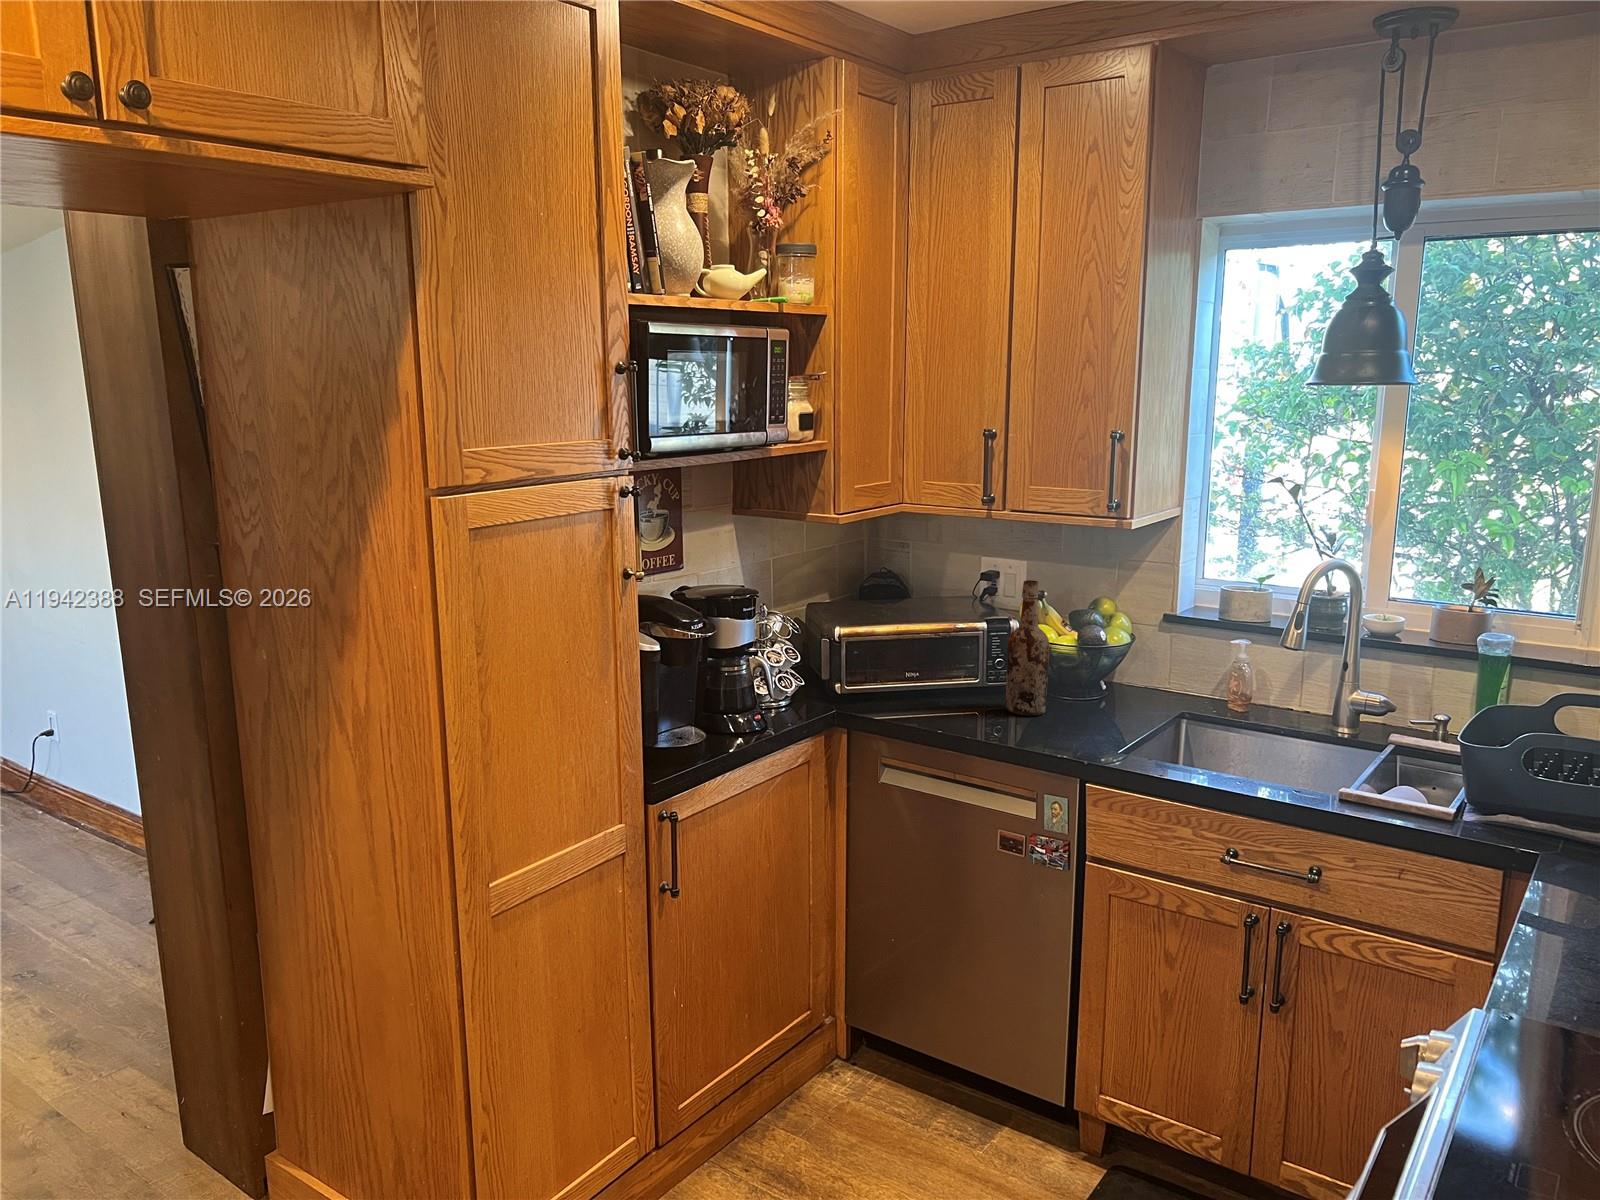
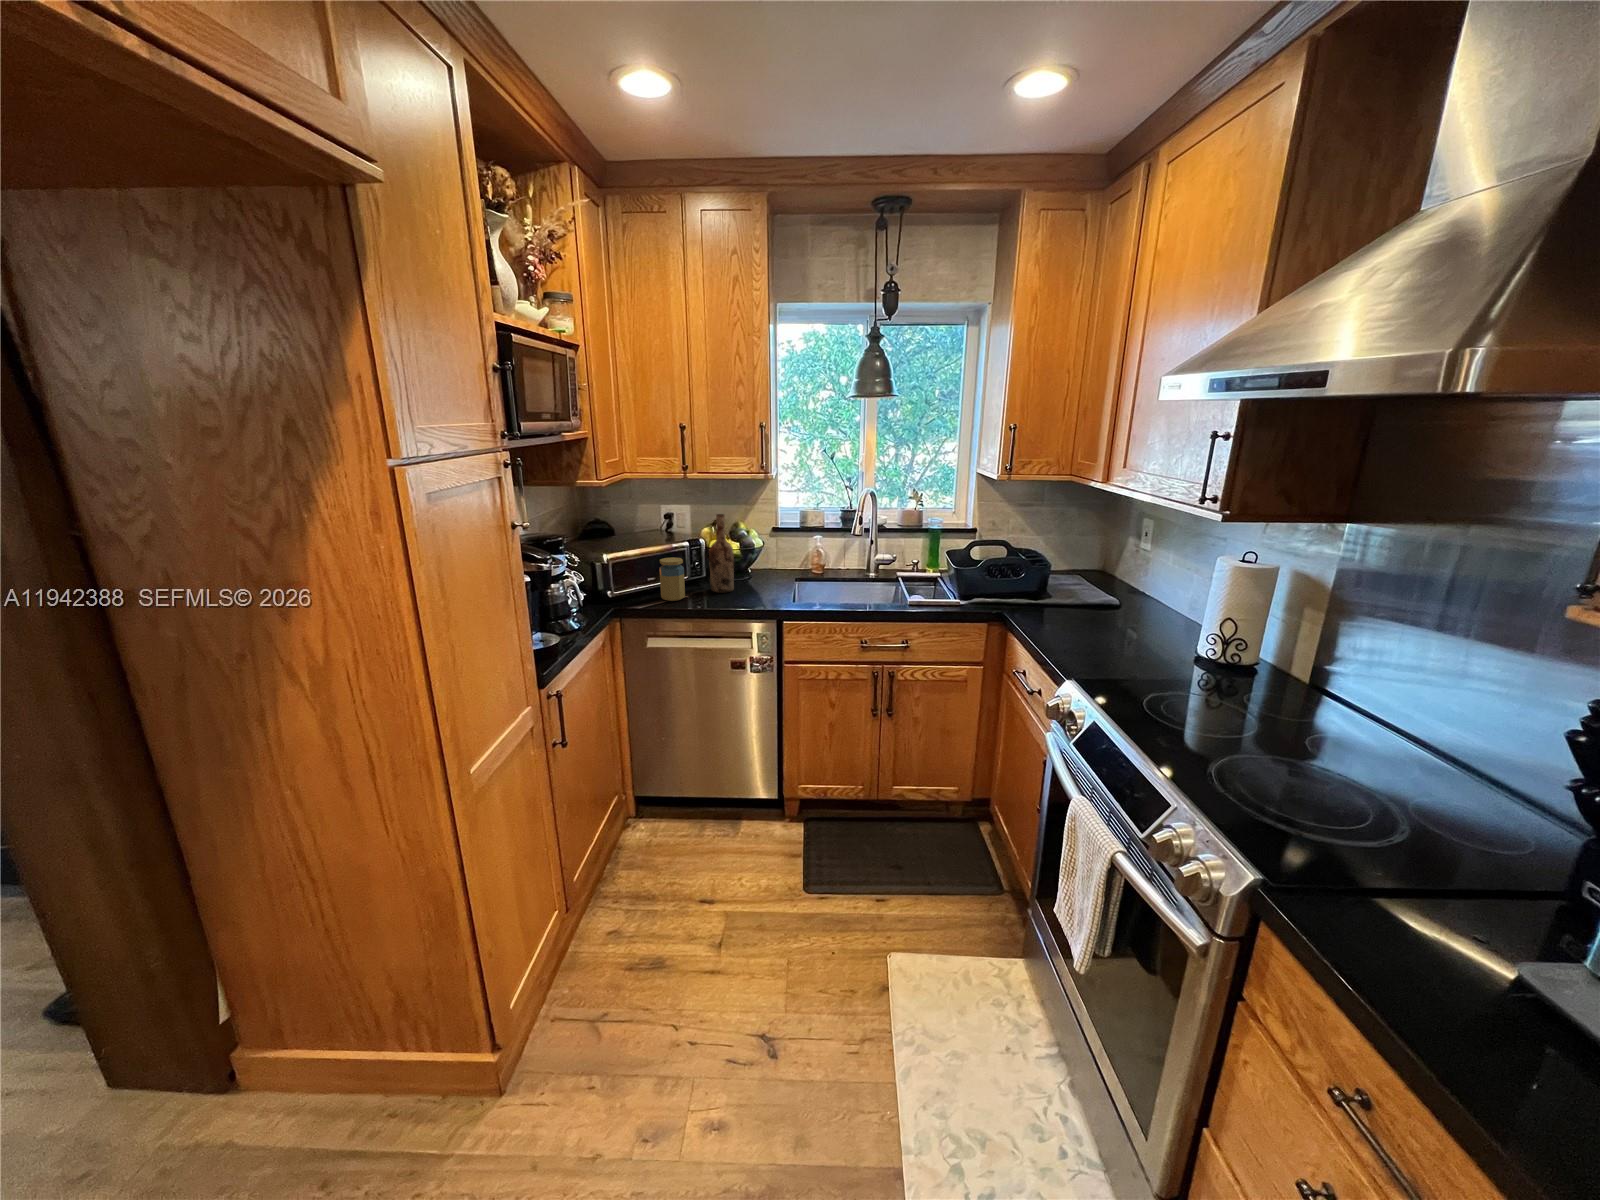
jar: none [913,644,953,716] -> present [659,557,685,601]

